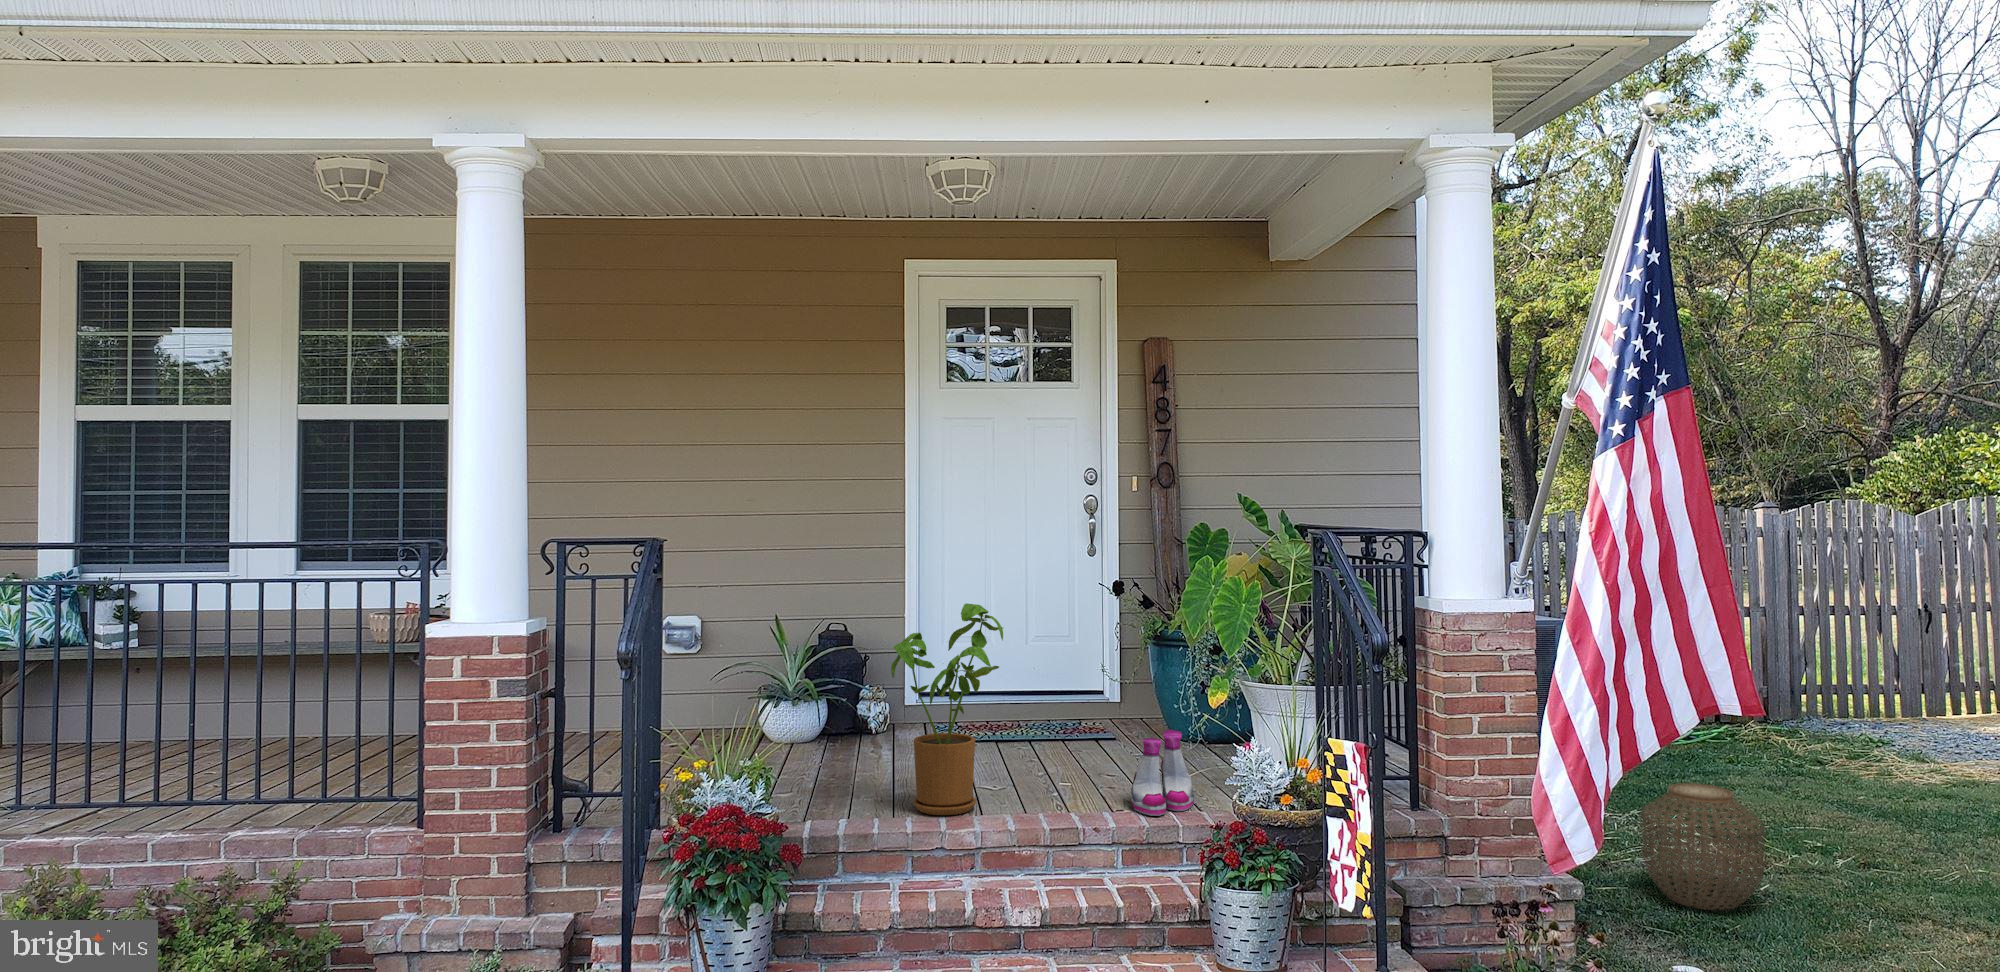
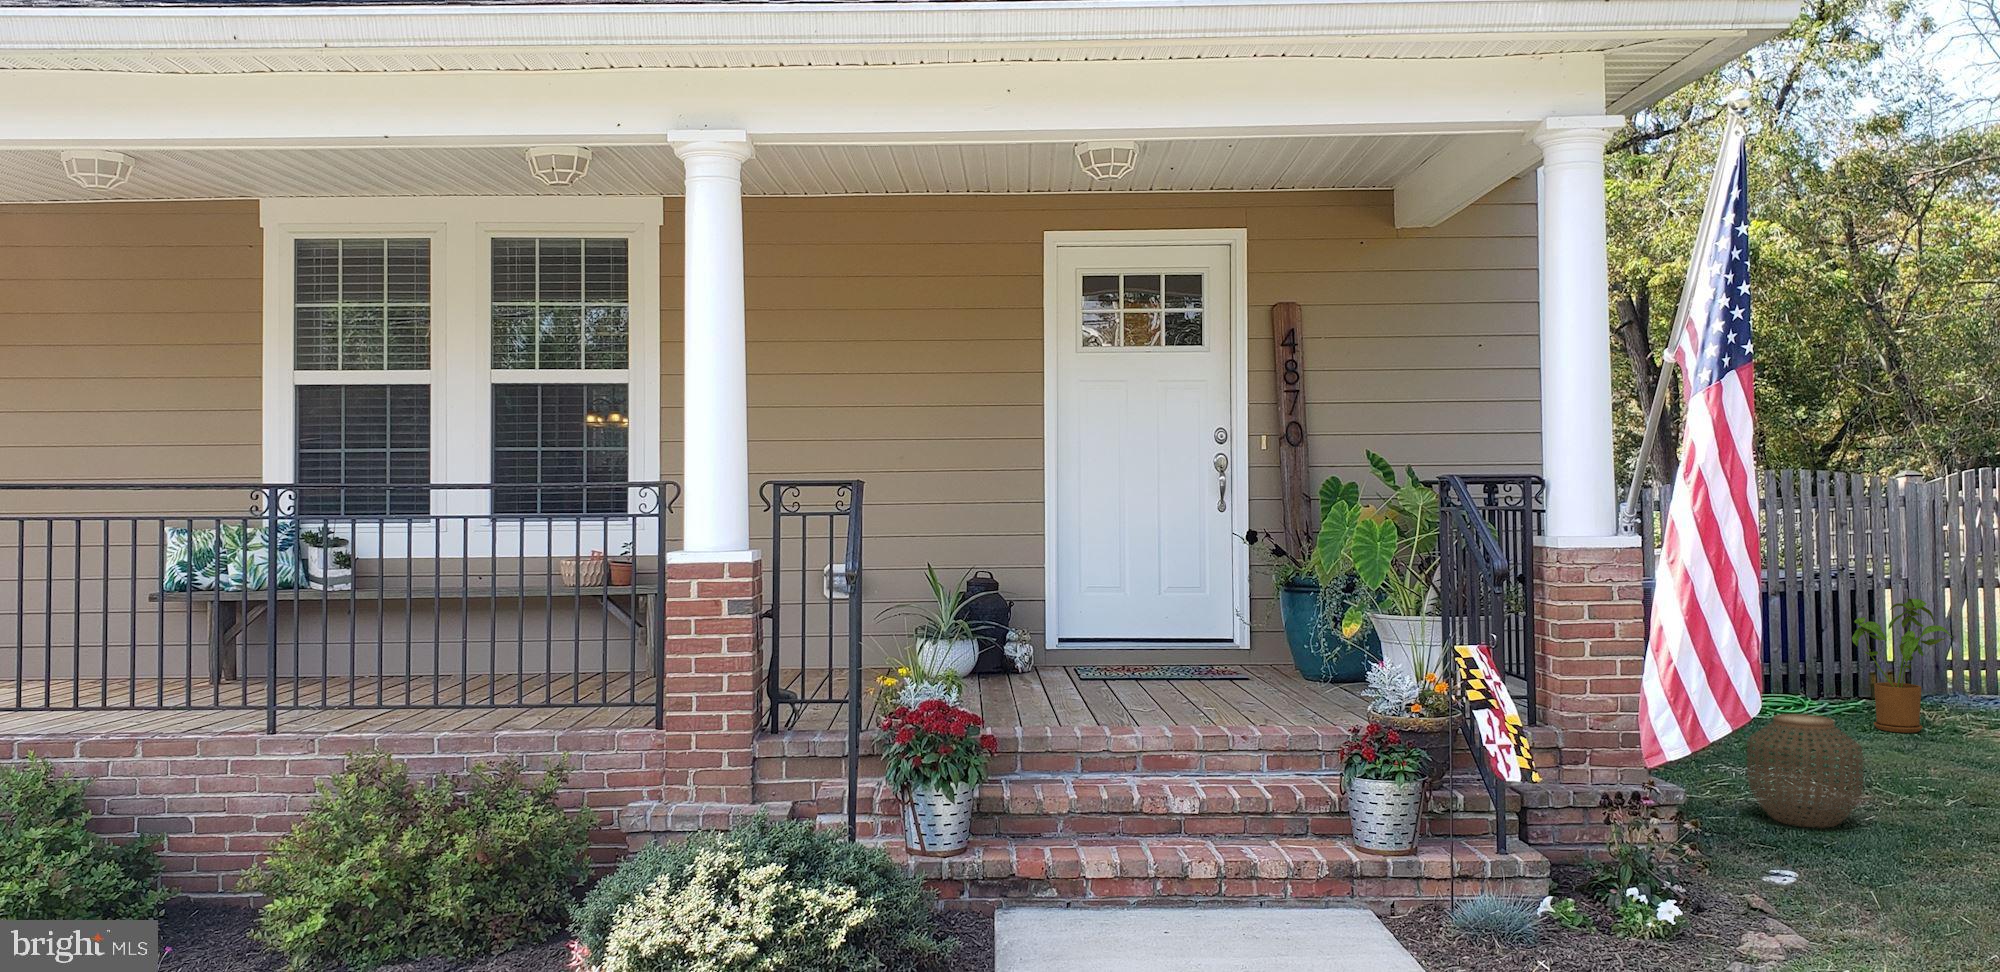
house plant: present [891,603,1003,815] -> present [1852,598,1952,733]
boots: present [1131,729,1194,816] -> none [1273,655,1330,729]

